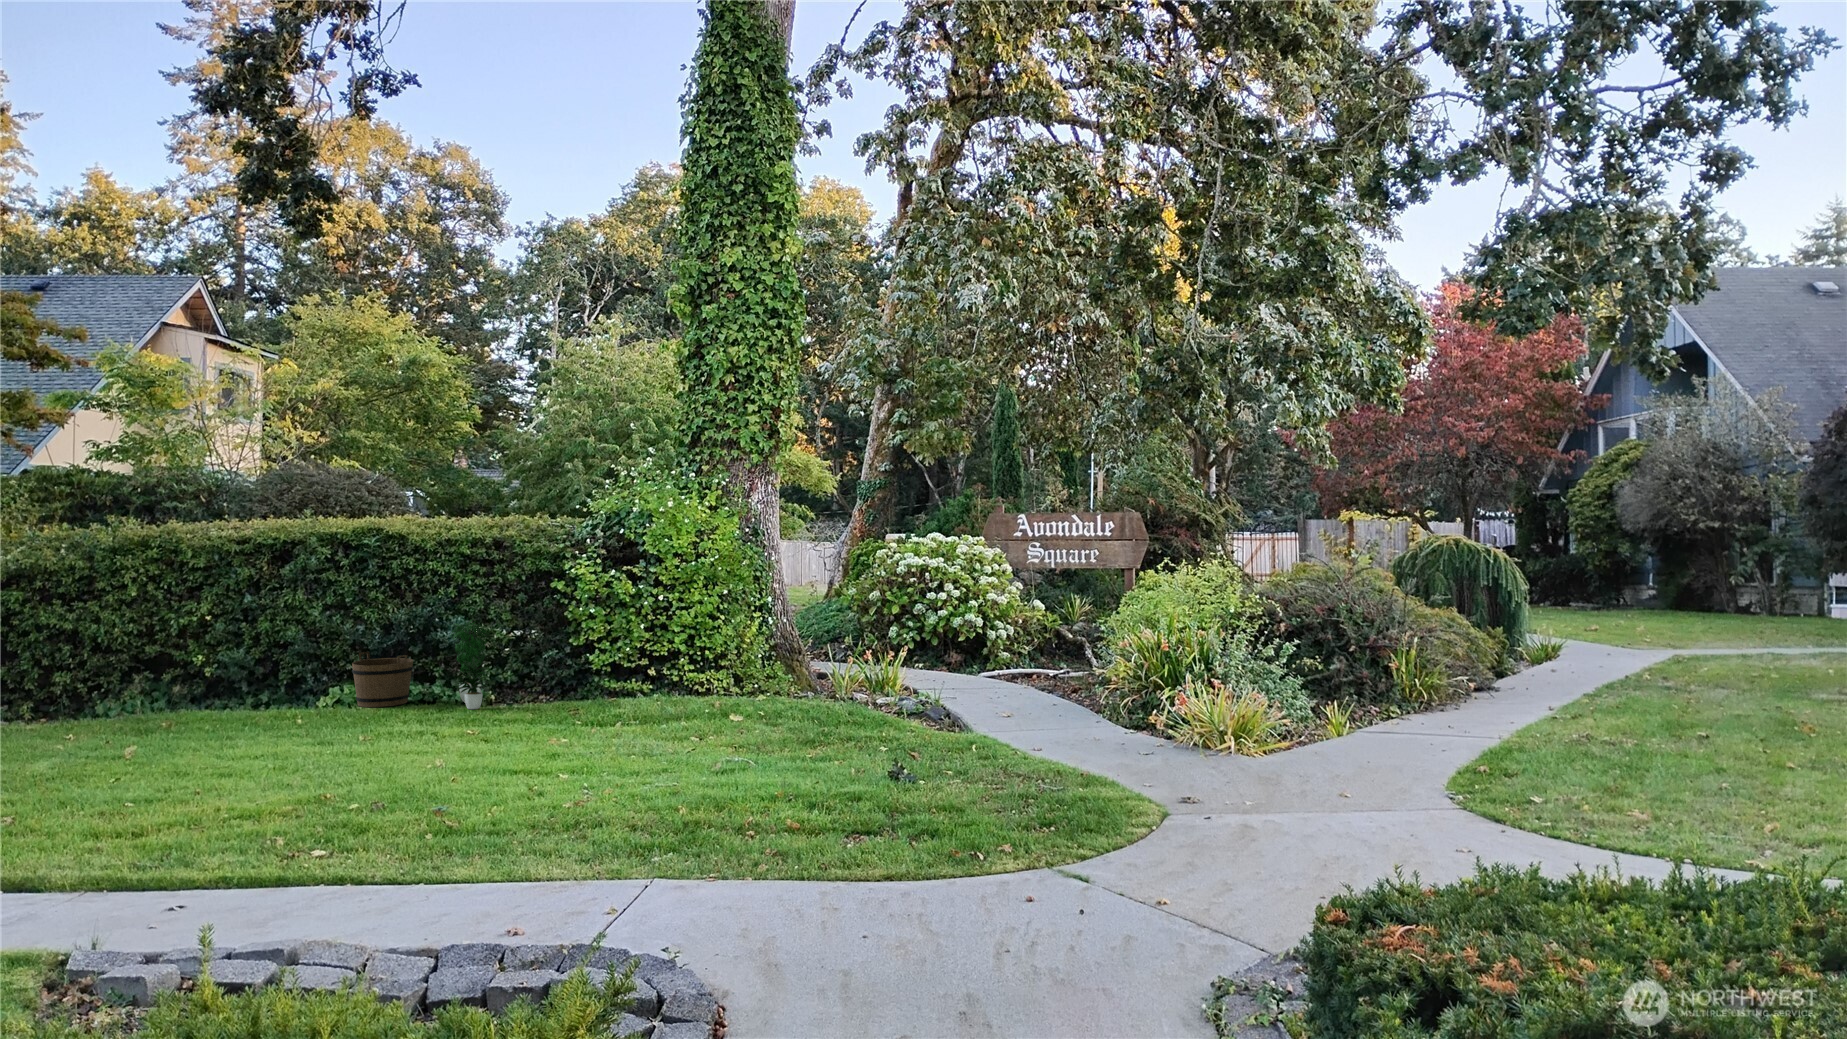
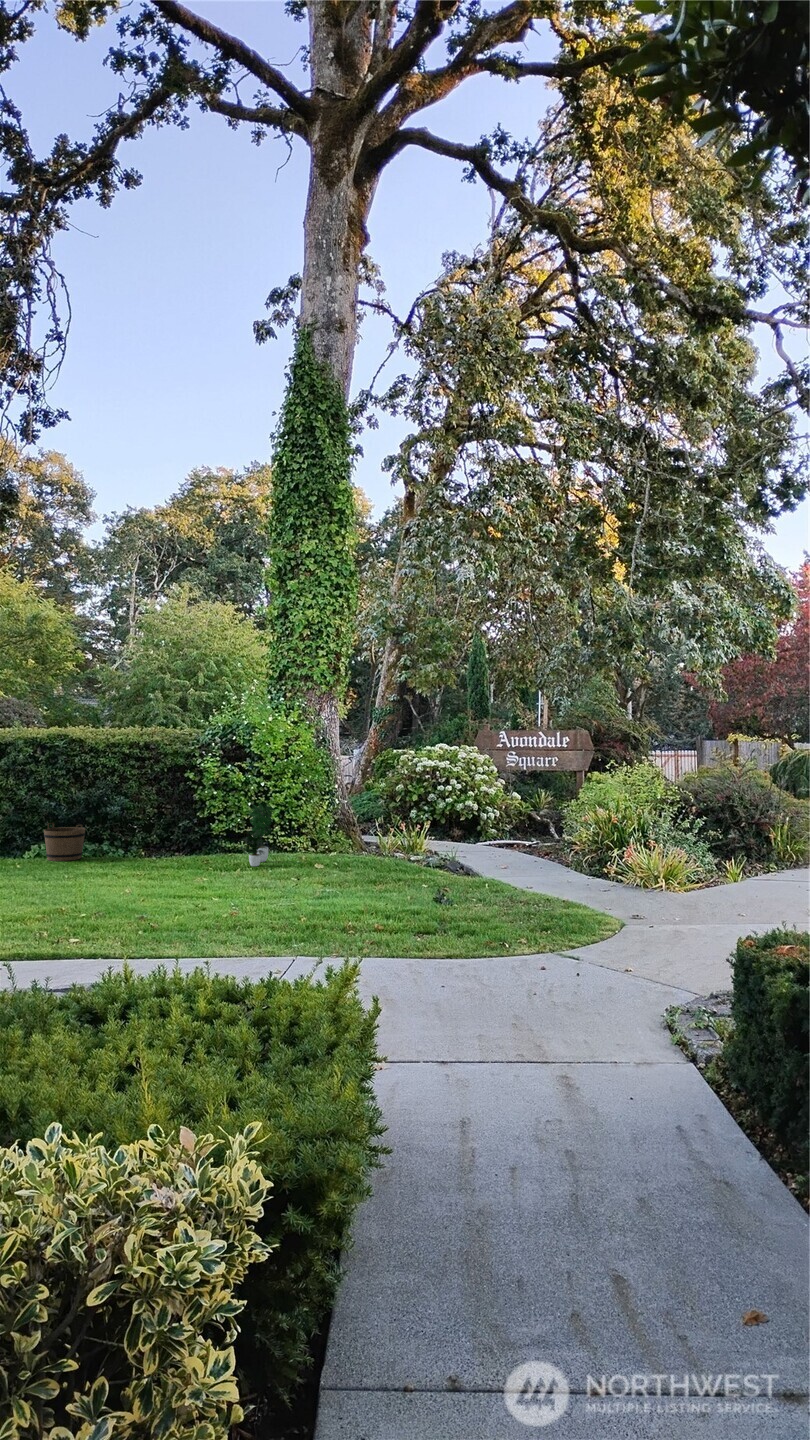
potted plant: present [450,620,489,709] -> present [242,803,274,866]

